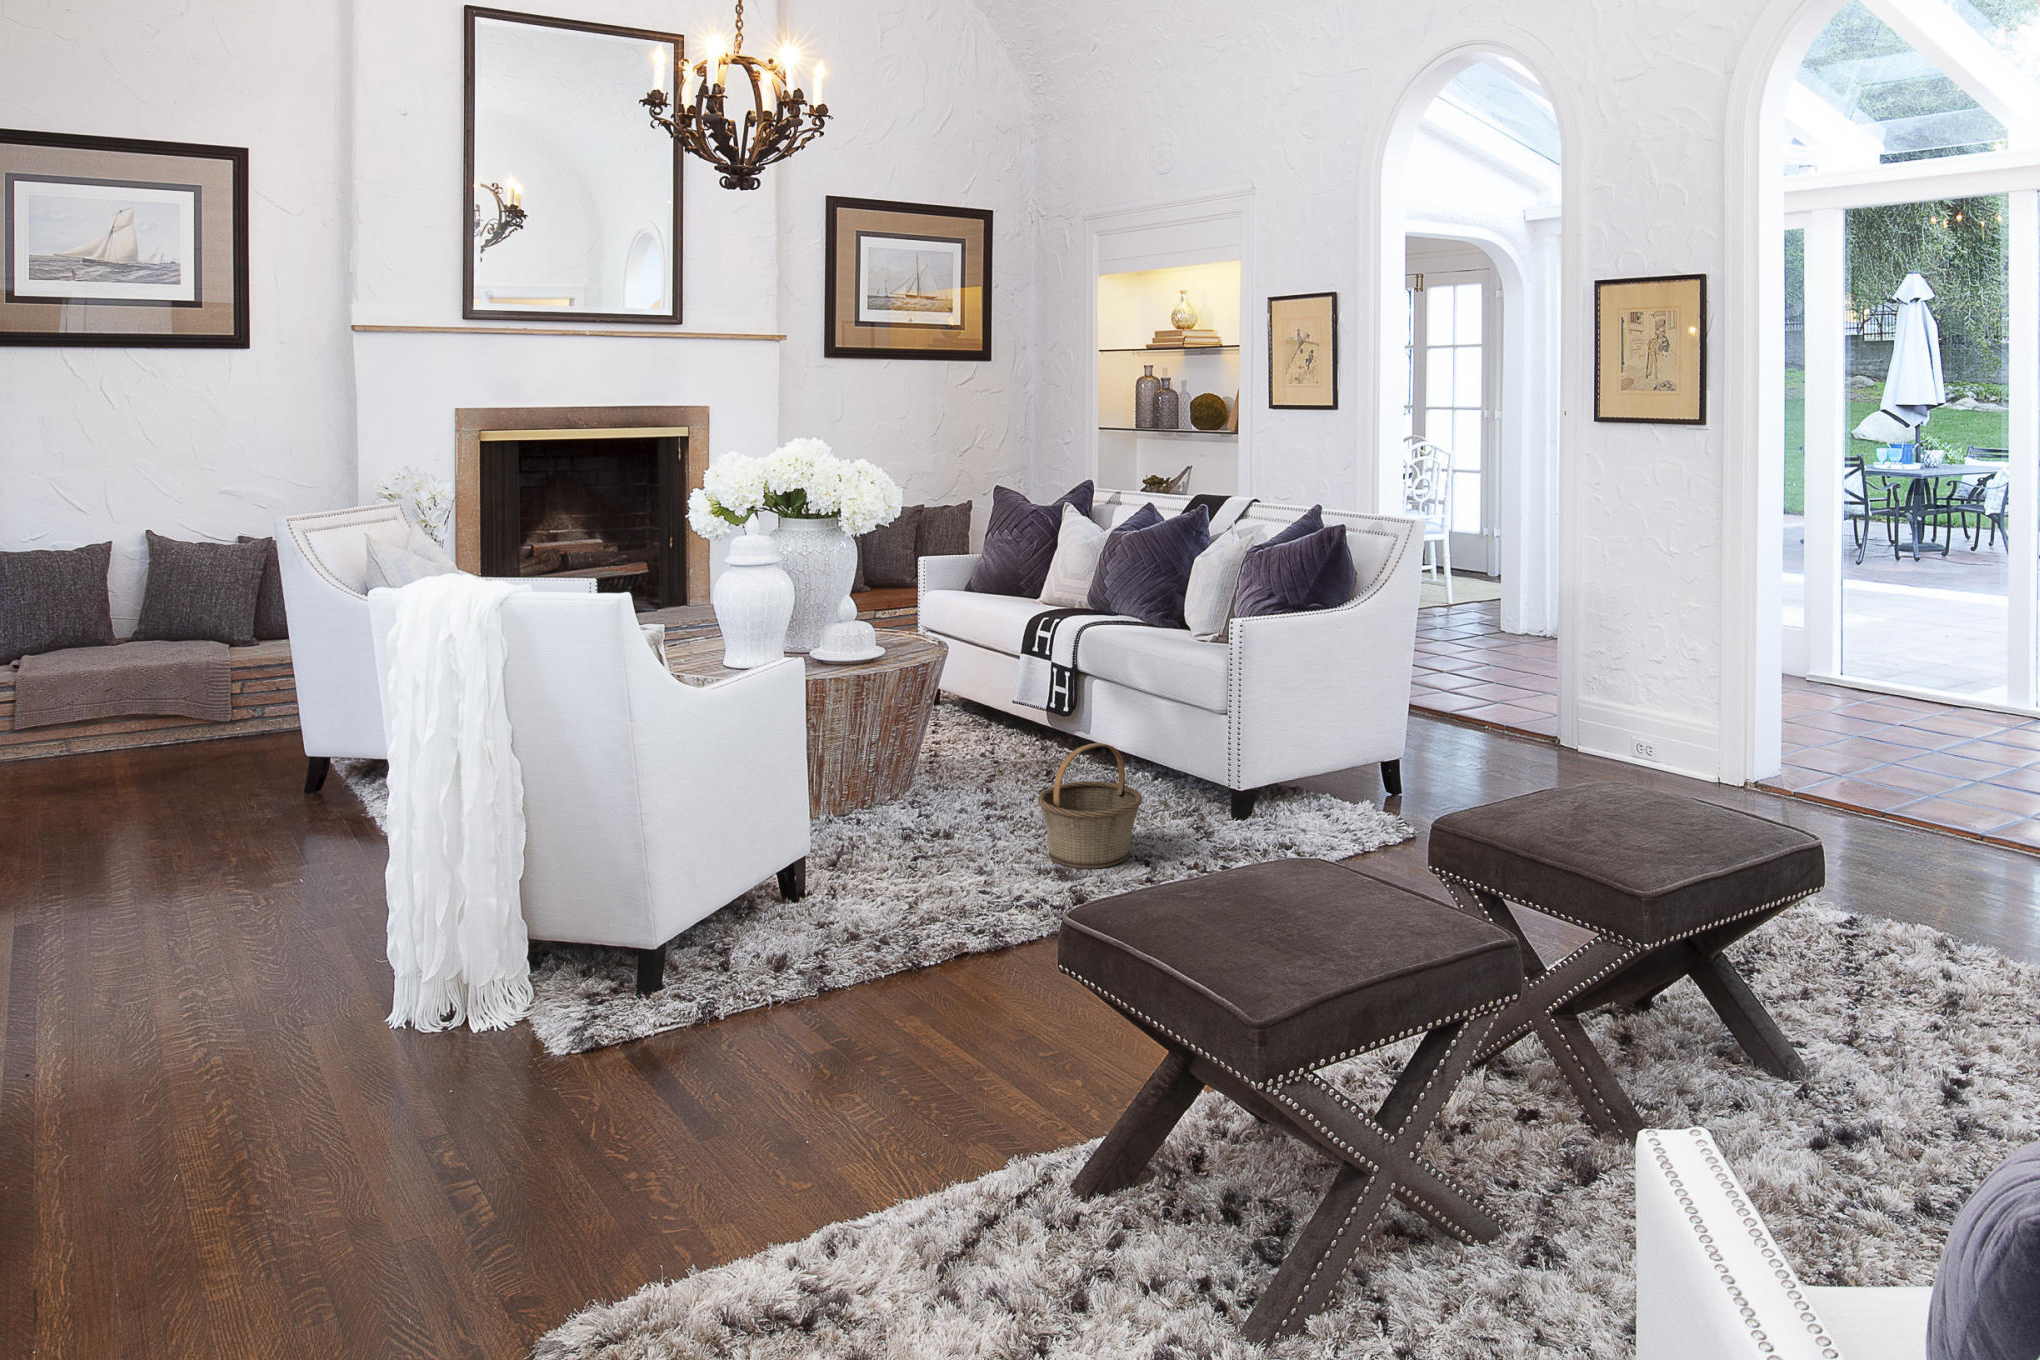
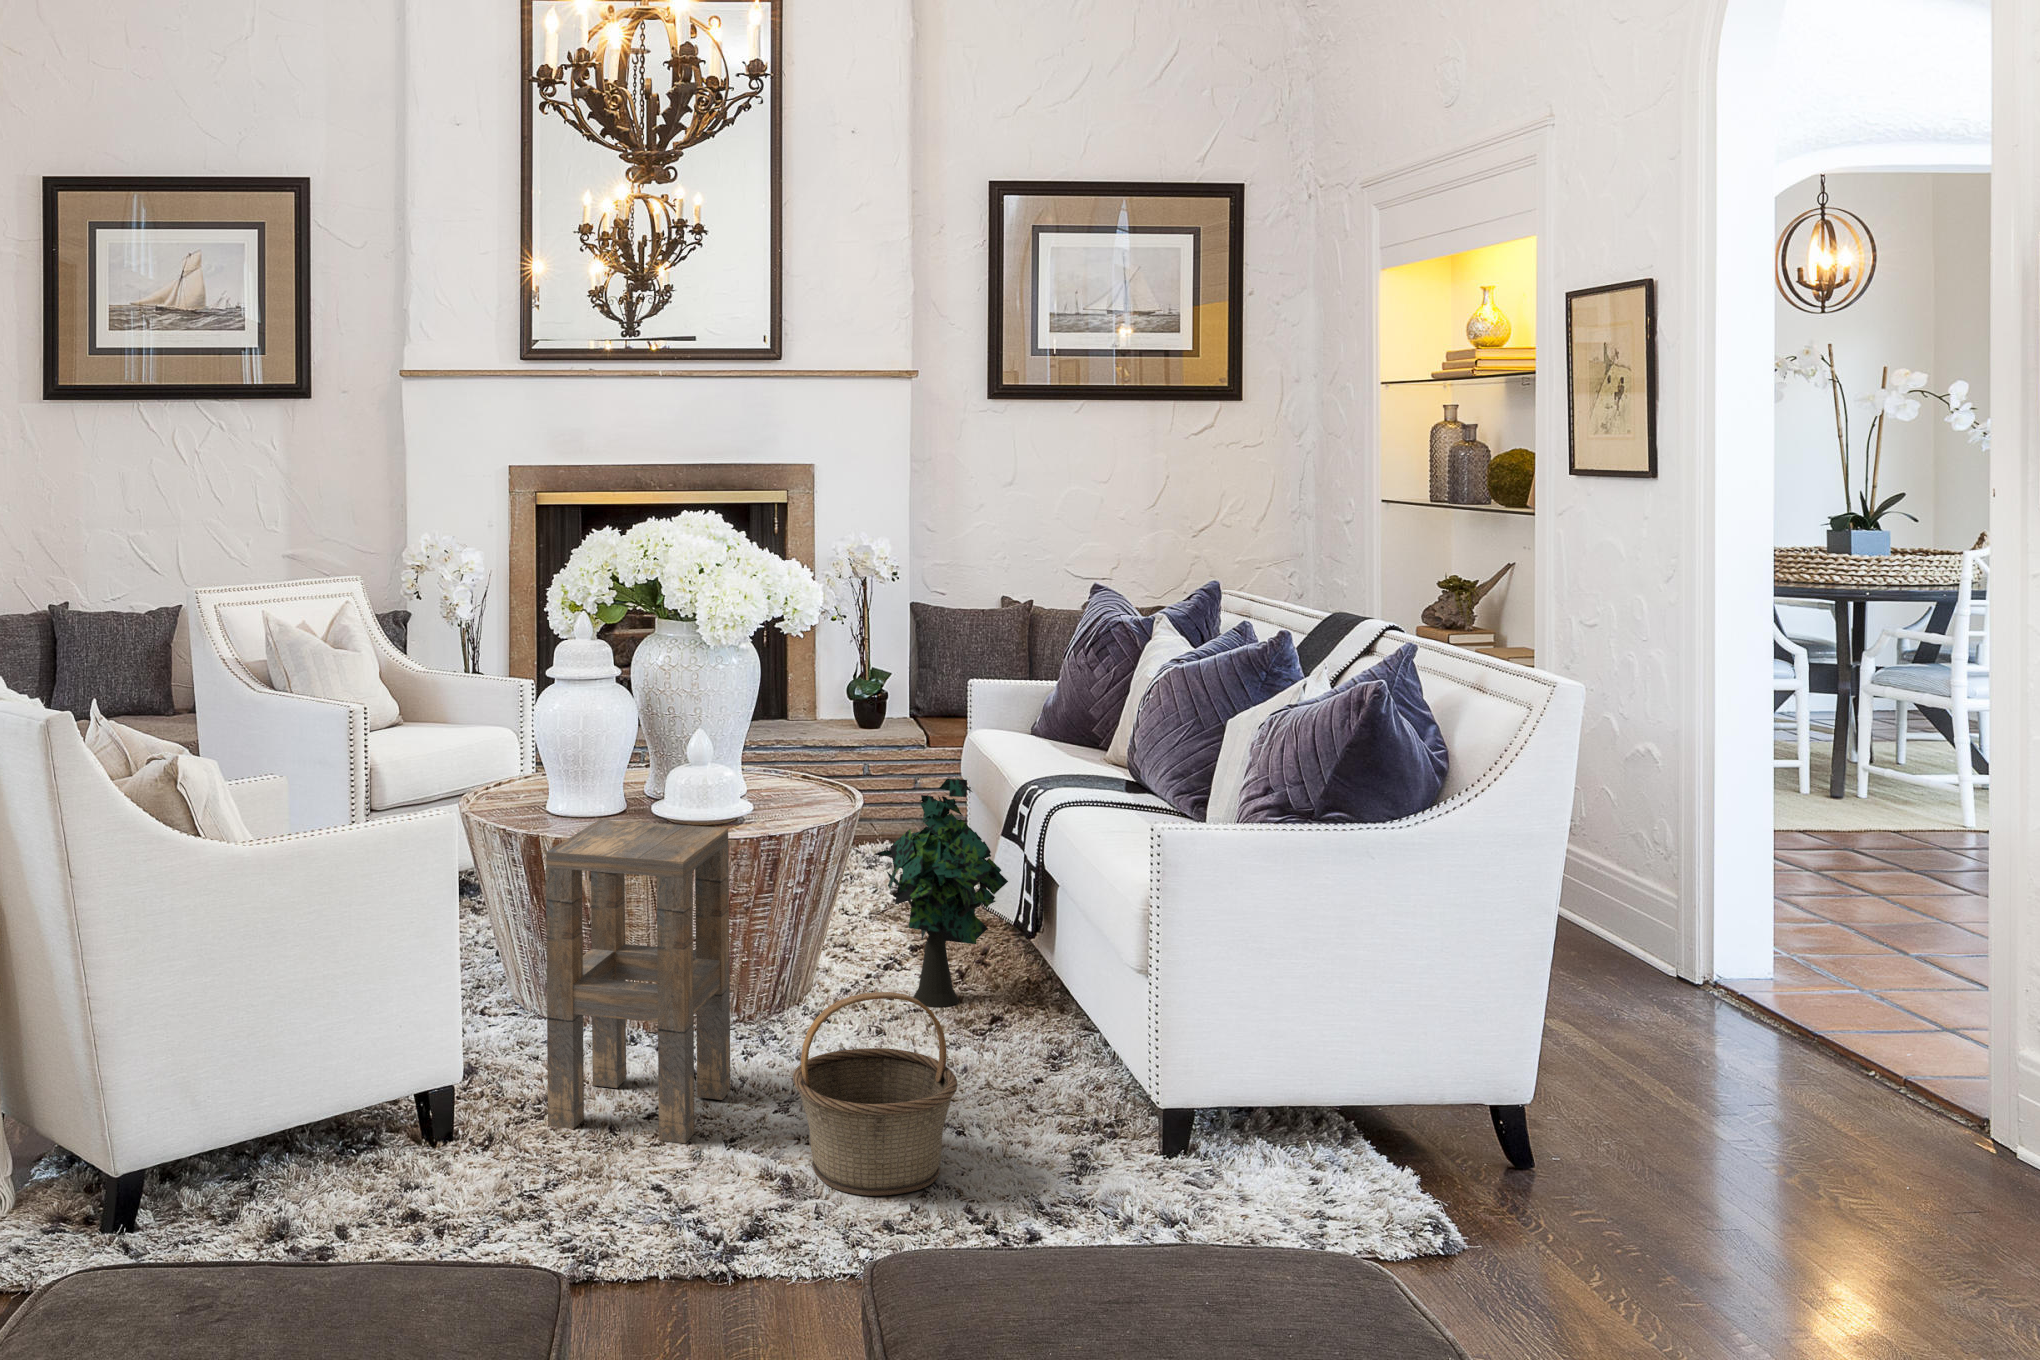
decorative plant: none [953,616,1044,769] -> present [874,778,1008,1007]
side table: none [853,656,963,873] -> present [546,820,731,1143]

